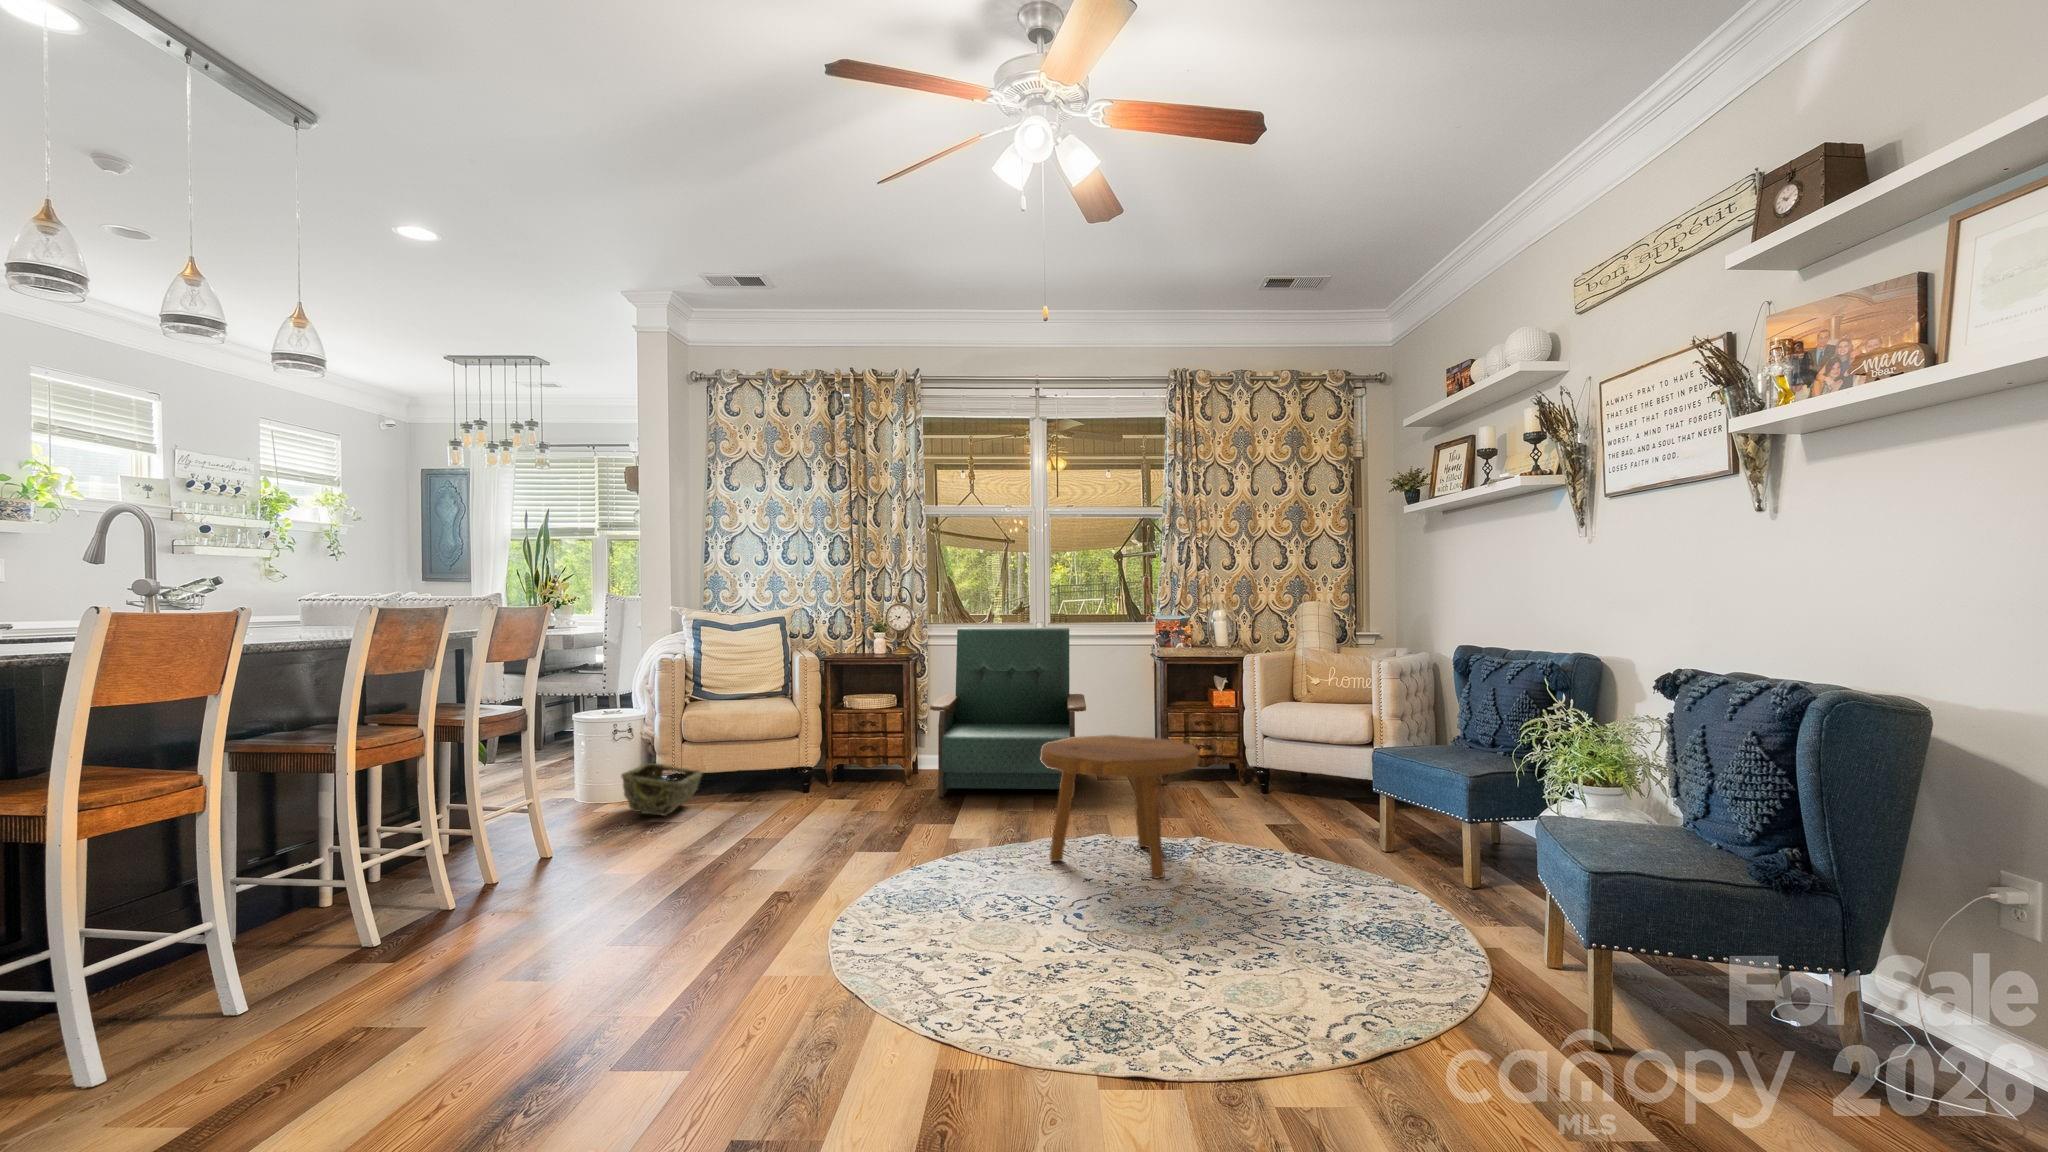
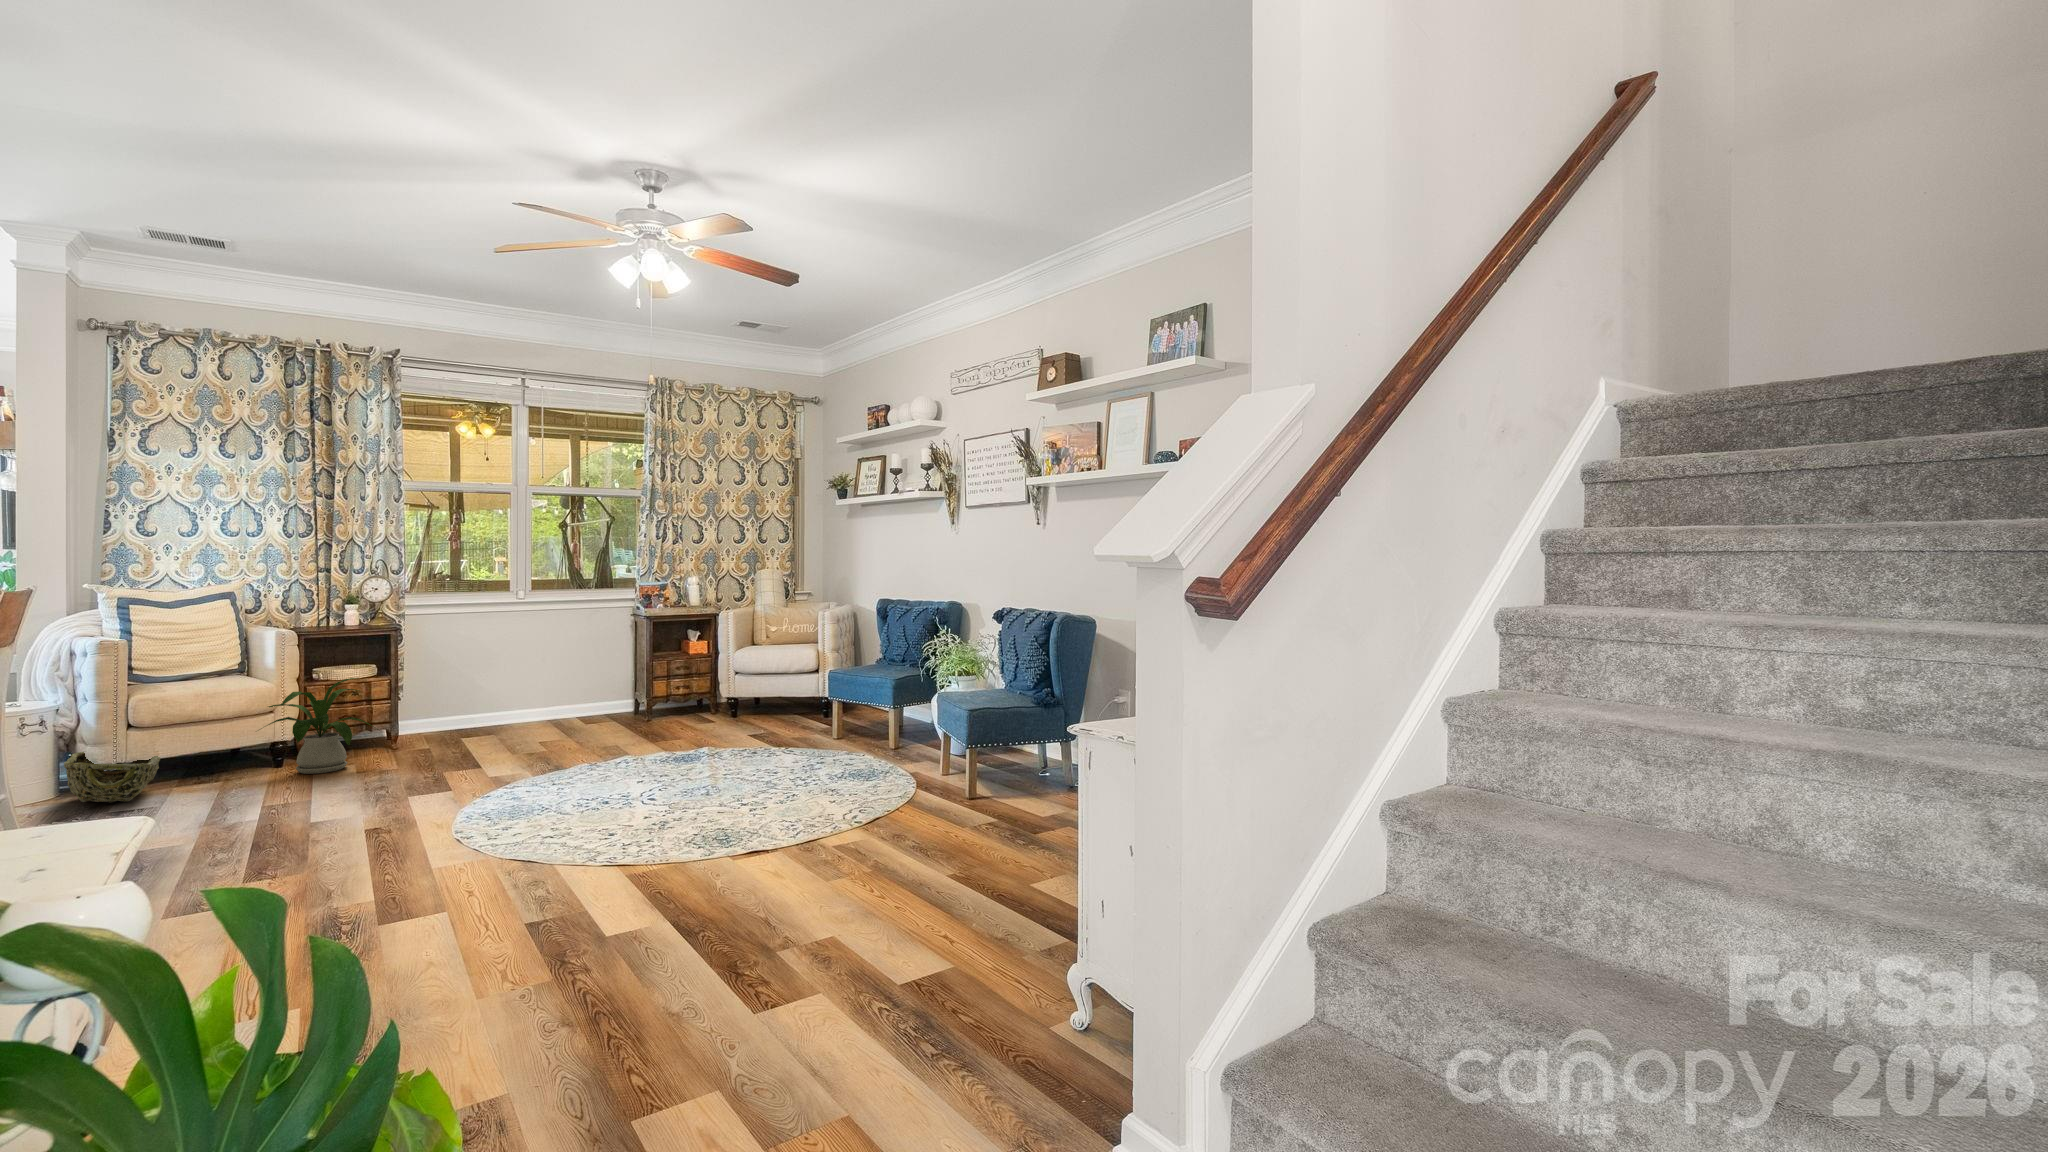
armchair: present [930,628,1086,798] -> none [428,595,588,751]
house plant: none [773,711,873,808] -> present [261,678,374,774]
footstool: present [1041,735,1199,879] -> none [588,676,717,775]

